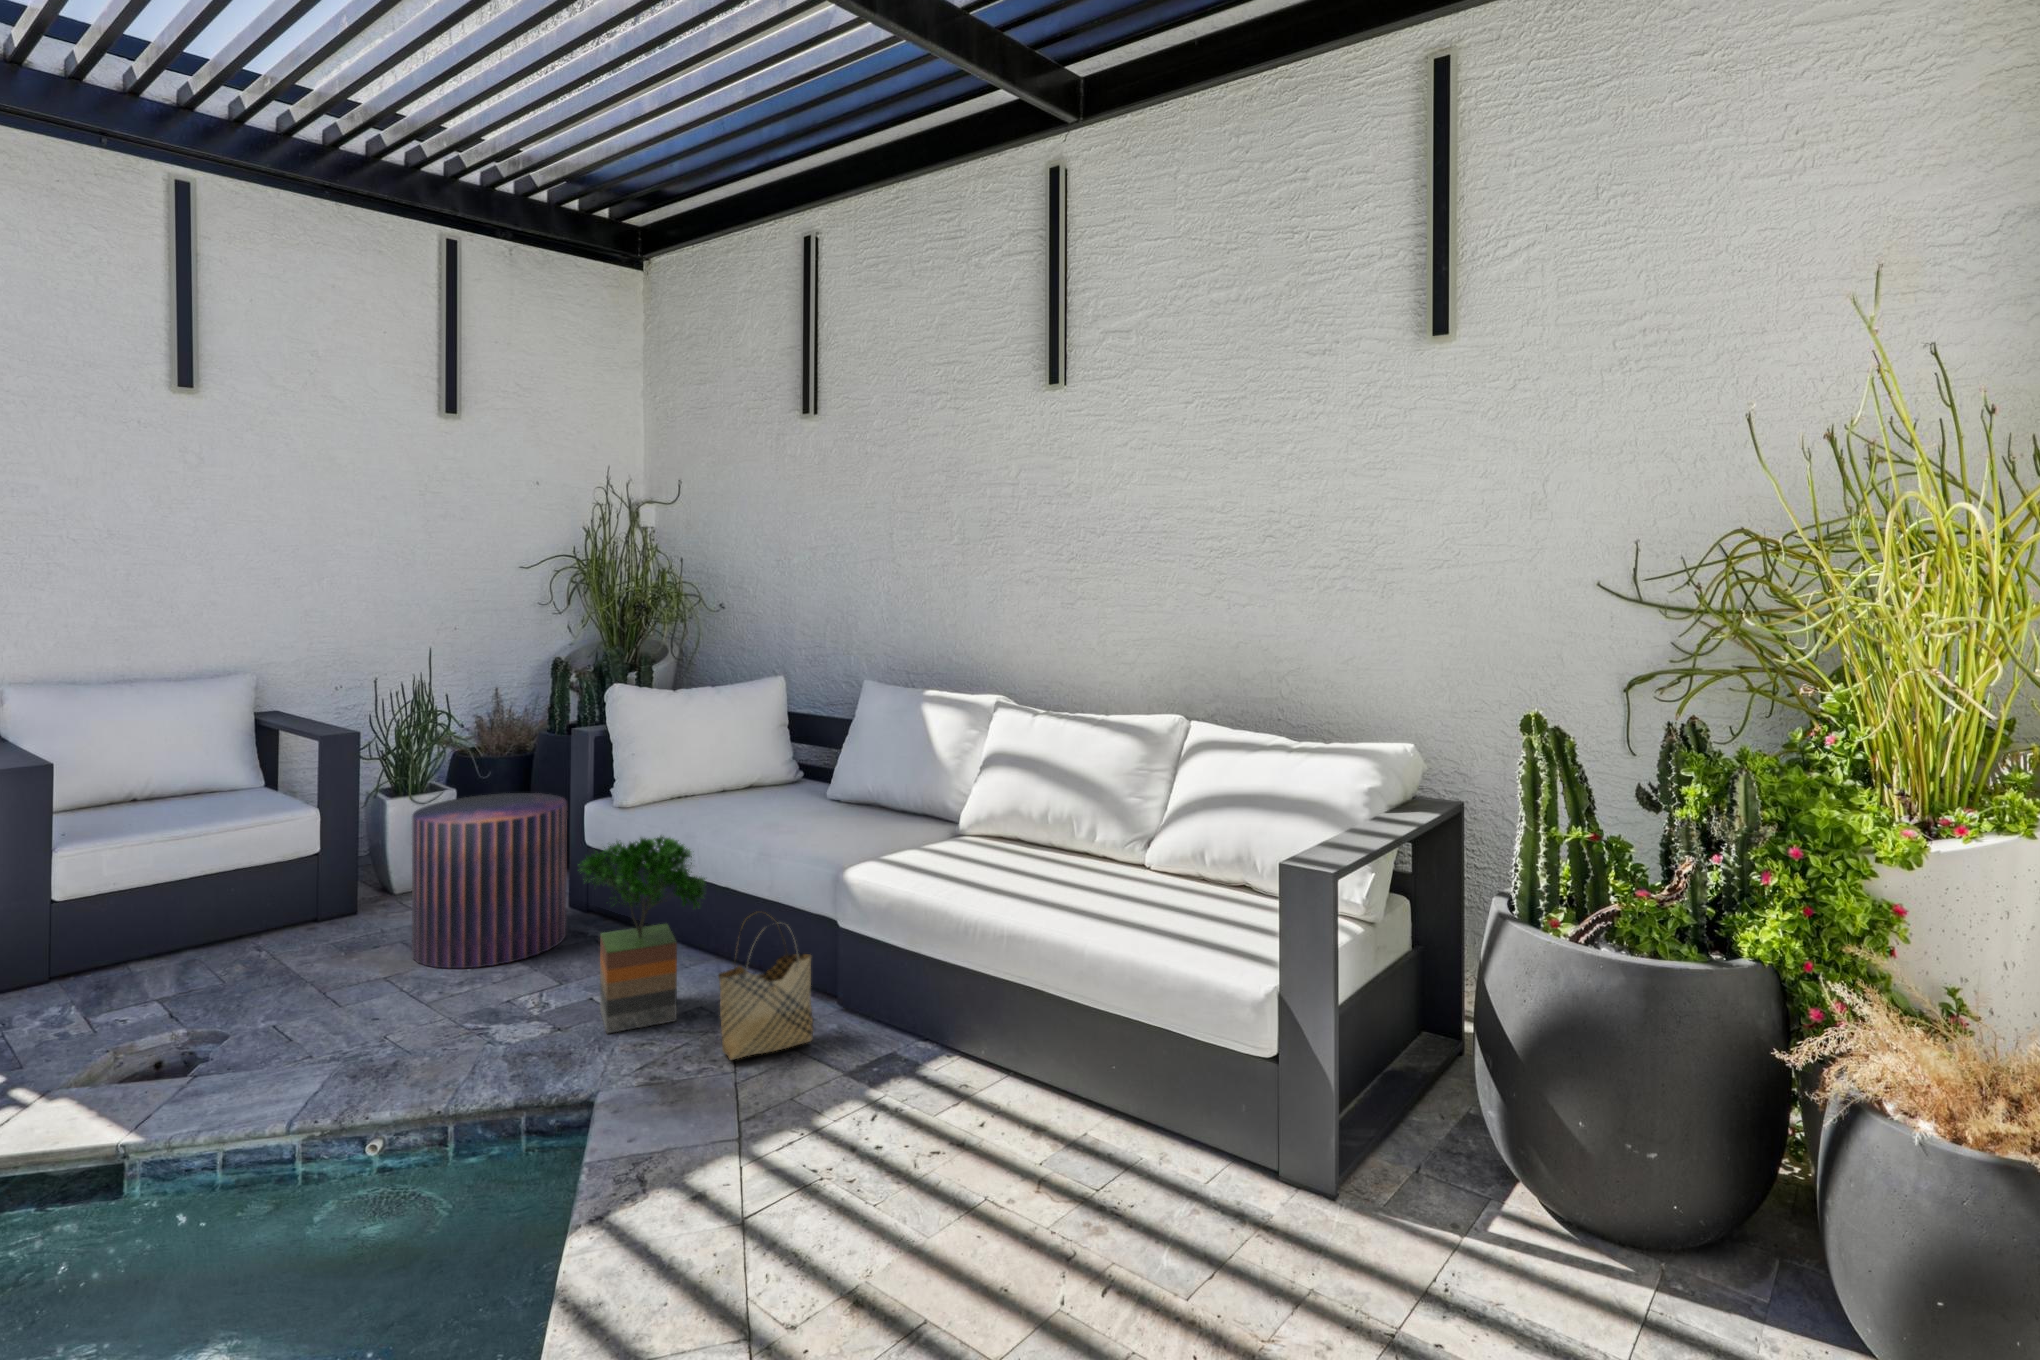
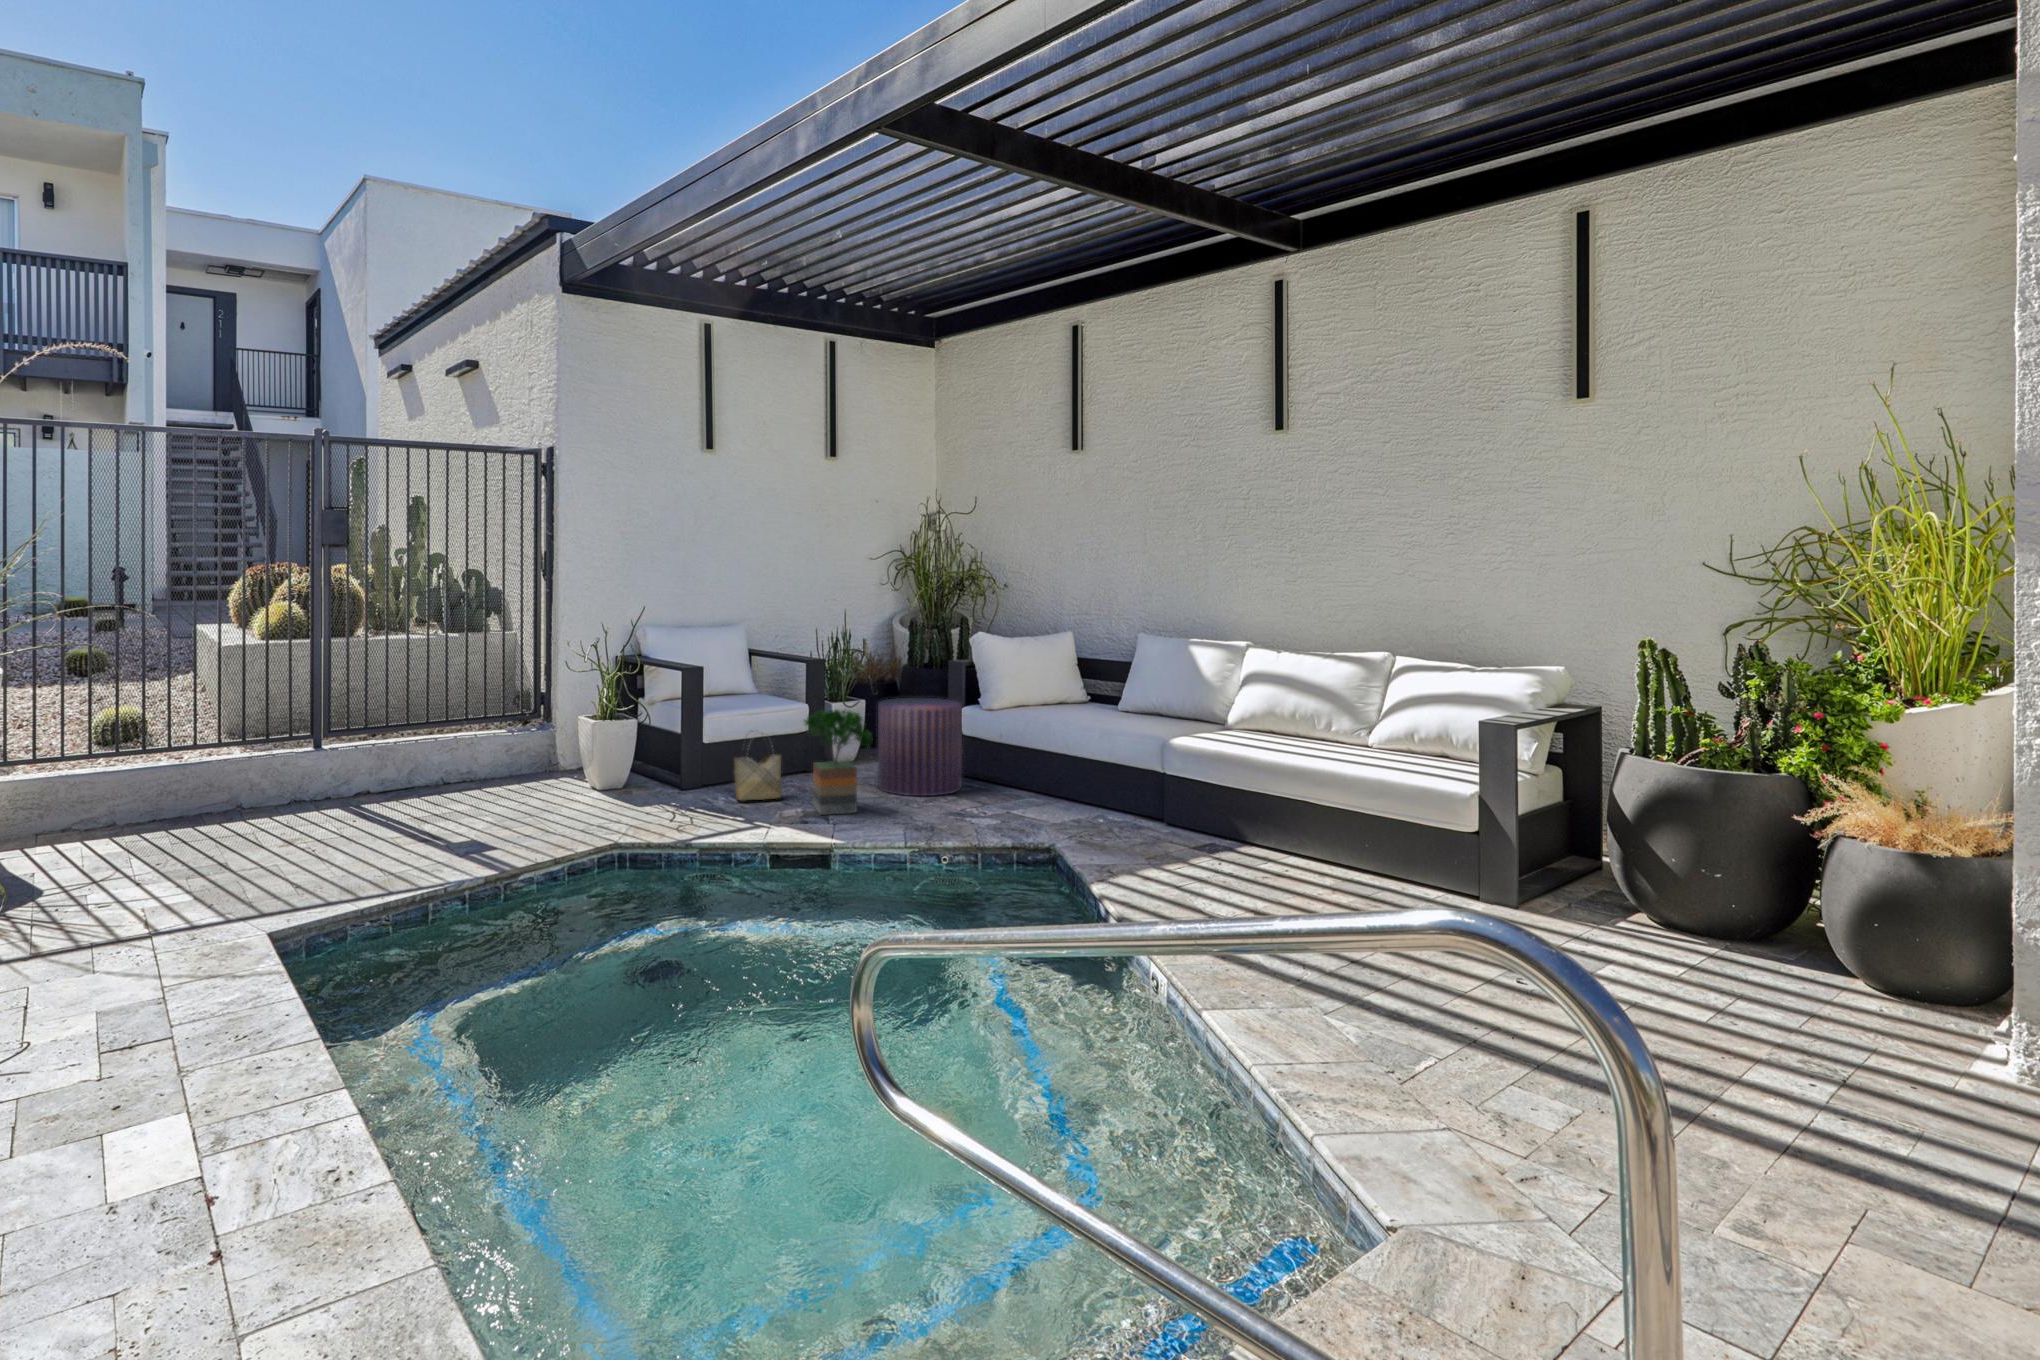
potted tree: present [579,836,706,1033] -> present [804,709,872,815]
woven basket: present [718,912,813,1060] -> present [734,739,782,801]

